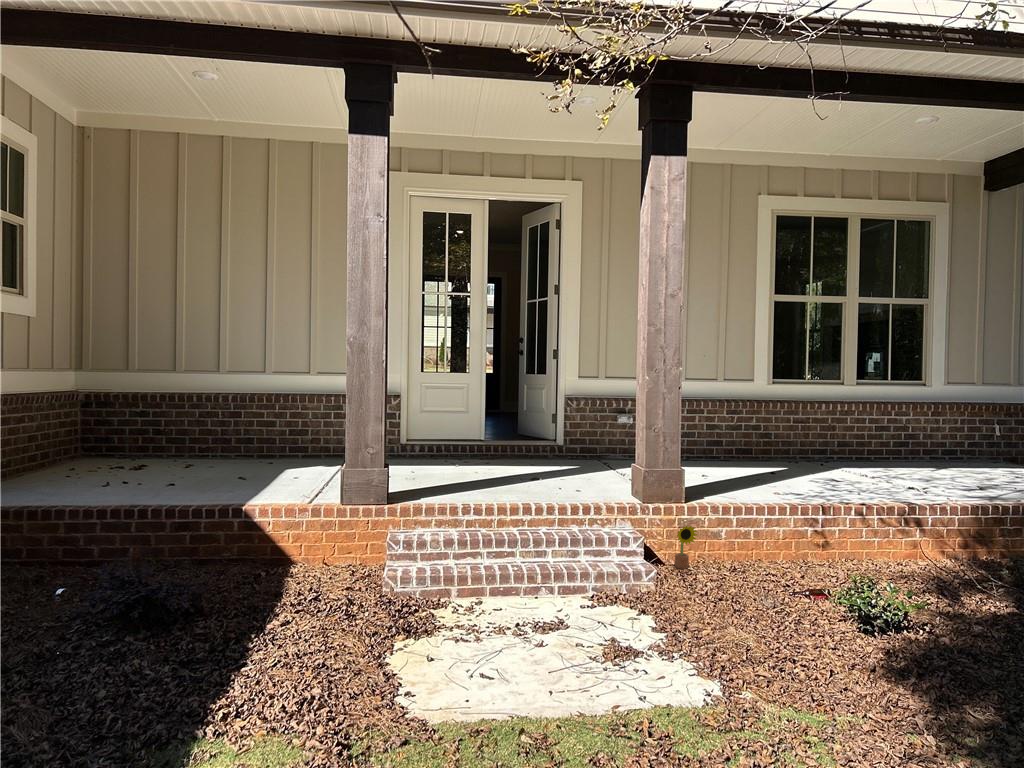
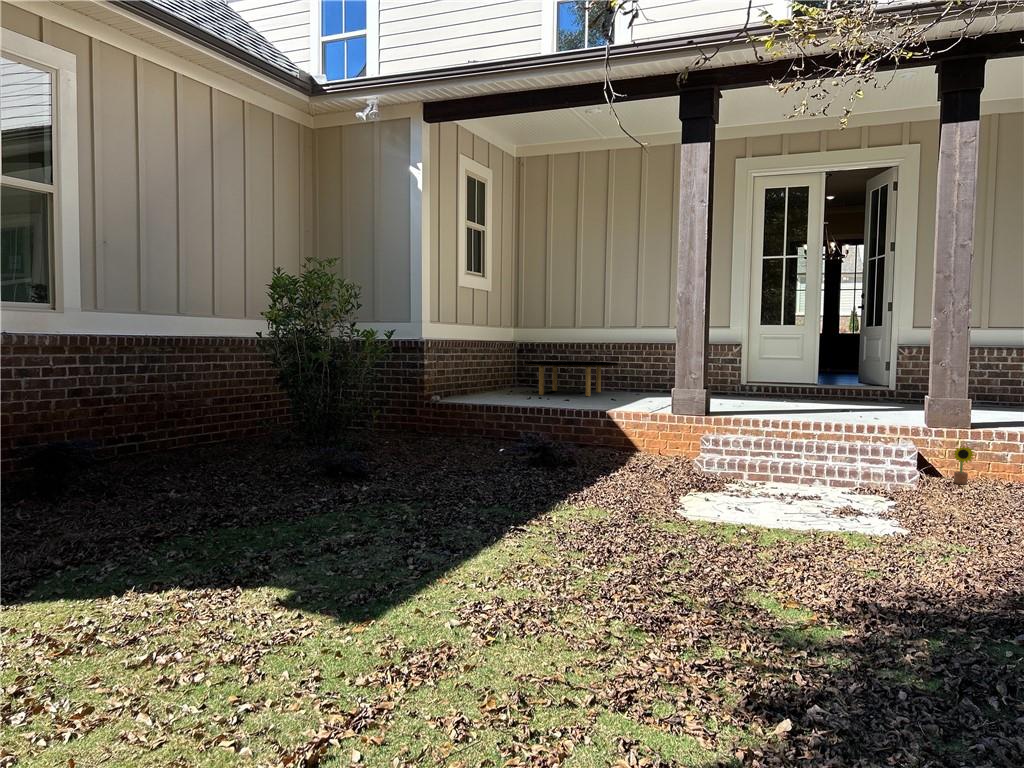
coffee table: none [98,419,245,473] -> present [524,361,618,396]

